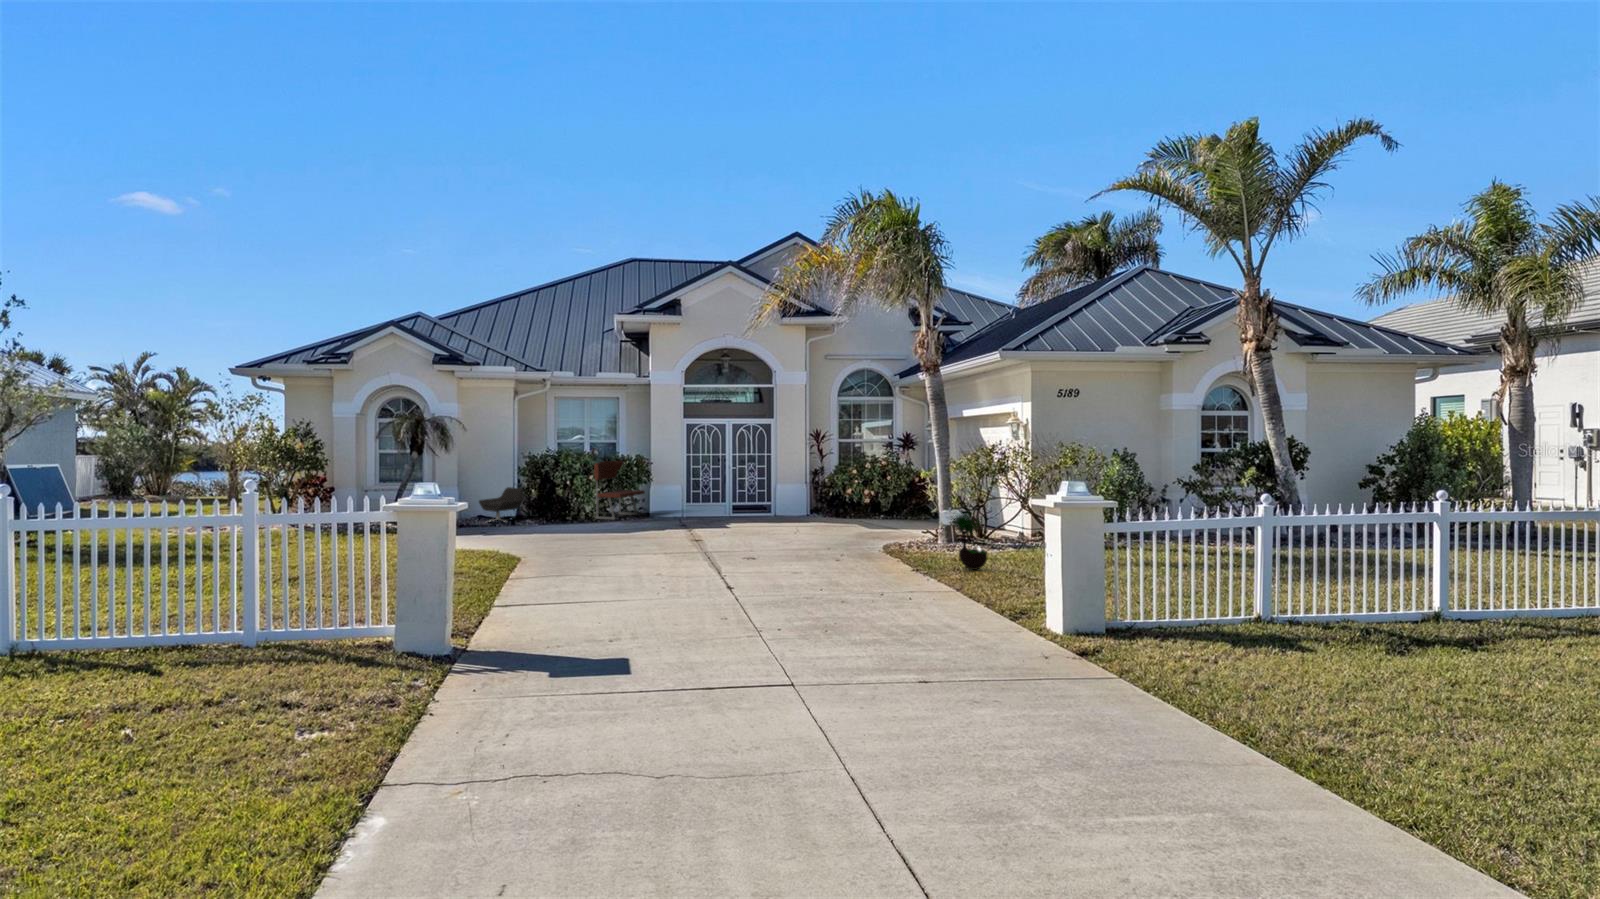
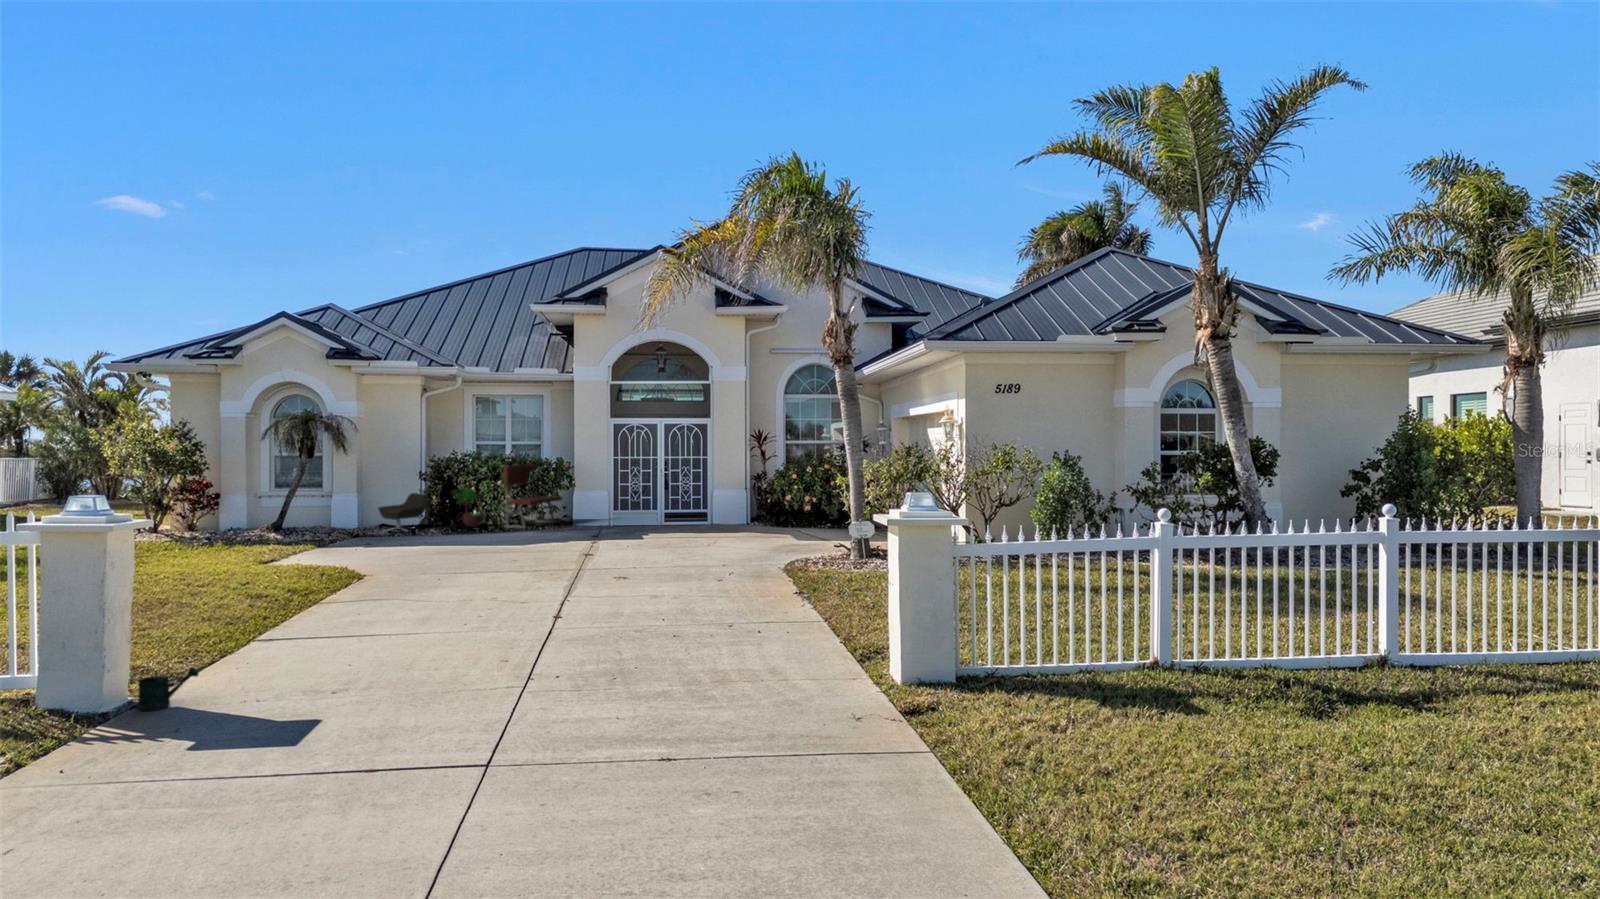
potted tree: present [951,513,987,570] -> present [455,488,482,527]
watering can: none [449,621,500,657] -> present [134,667,198,711]

